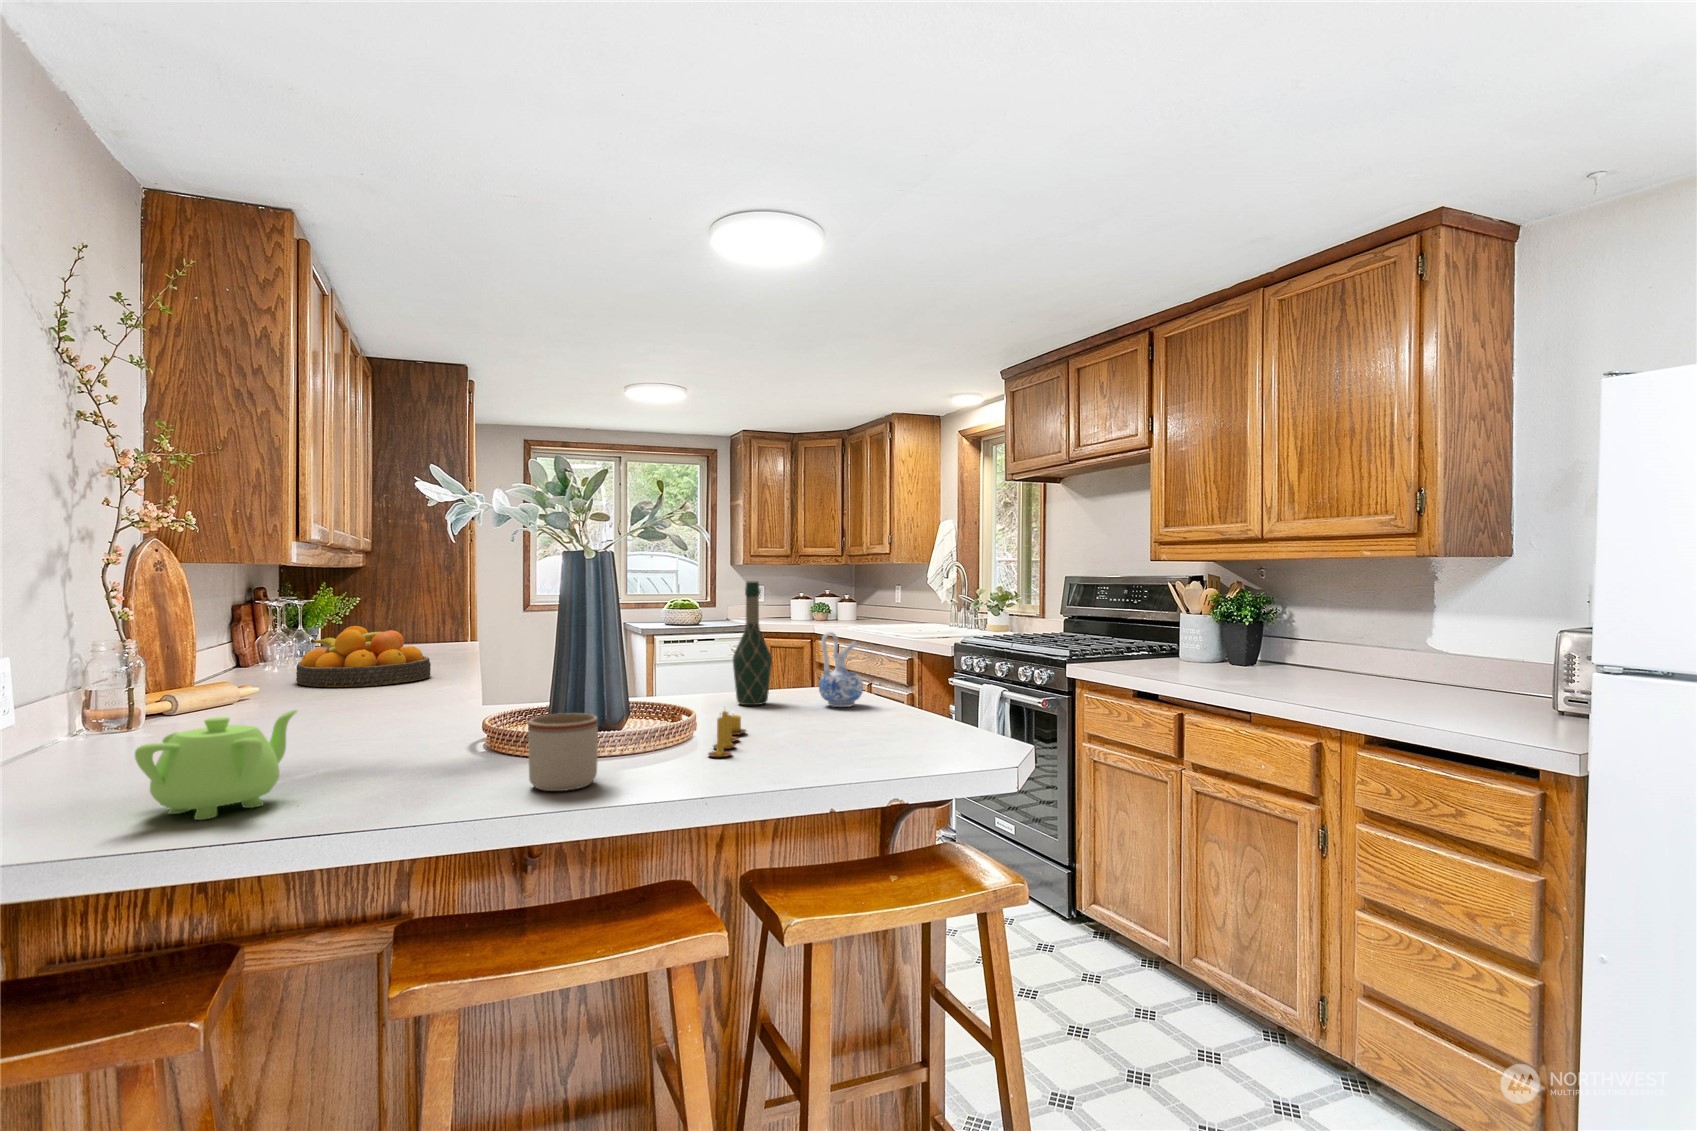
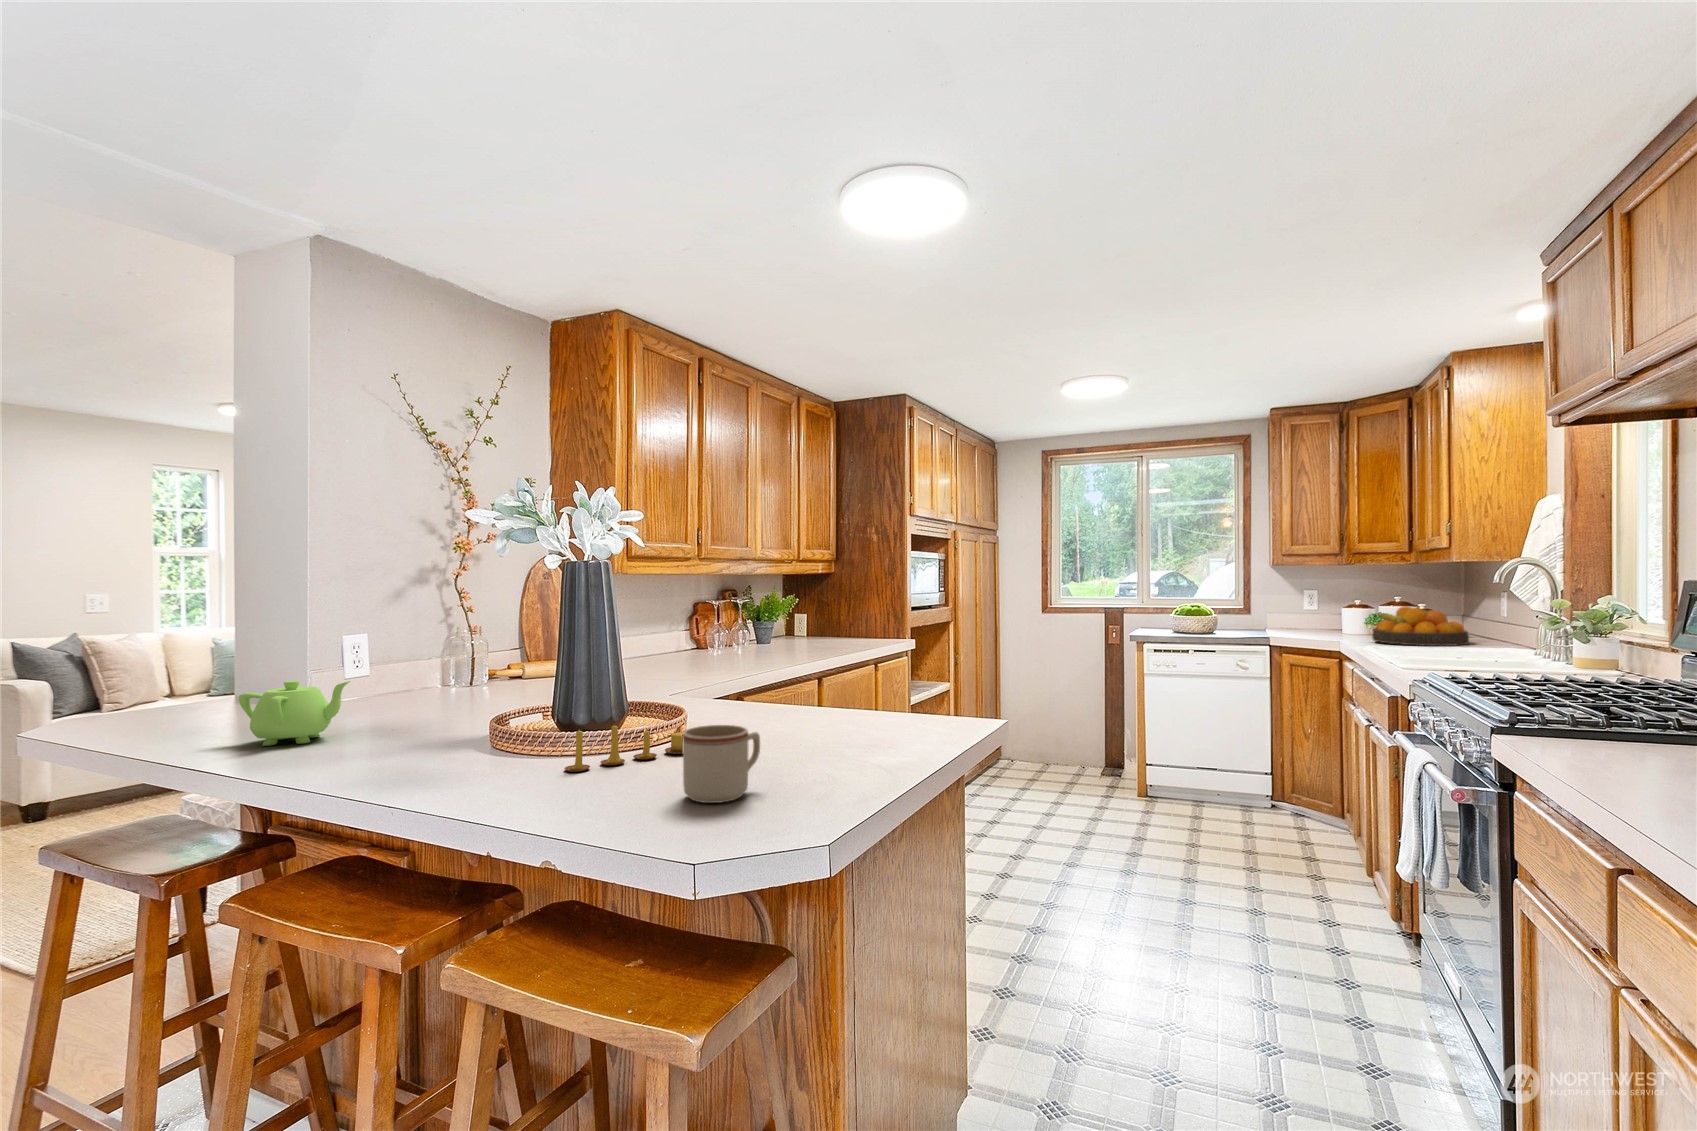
wine bottle: present [733,581,772,705] -> none [813,591,856,728]
fruit bowl: present [296,626,431,687] -> present [1372,606,1469,646]
ceramic pitcher: present [819,632,863,707] -> none [867,653,921,746]
mug: present [528,713,598,791] -> present [682,725,760,803]

